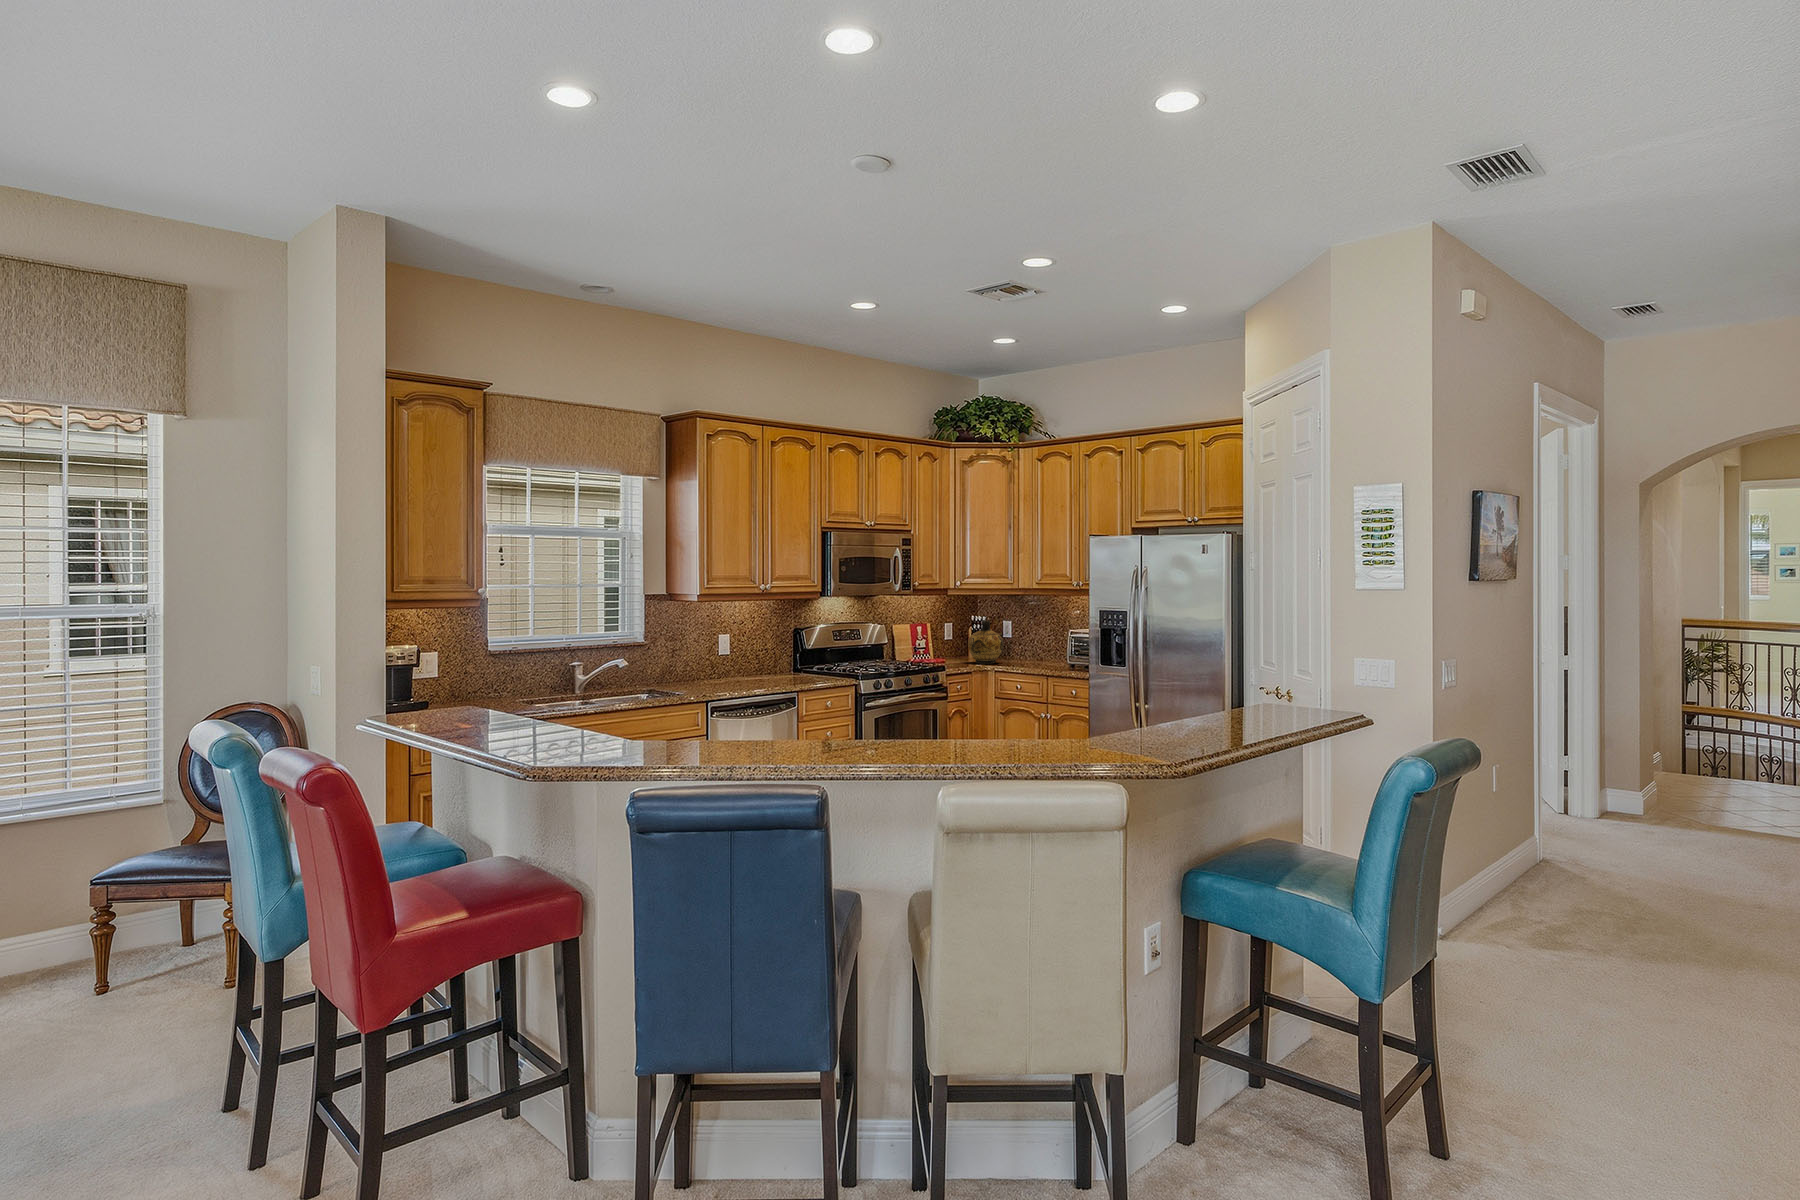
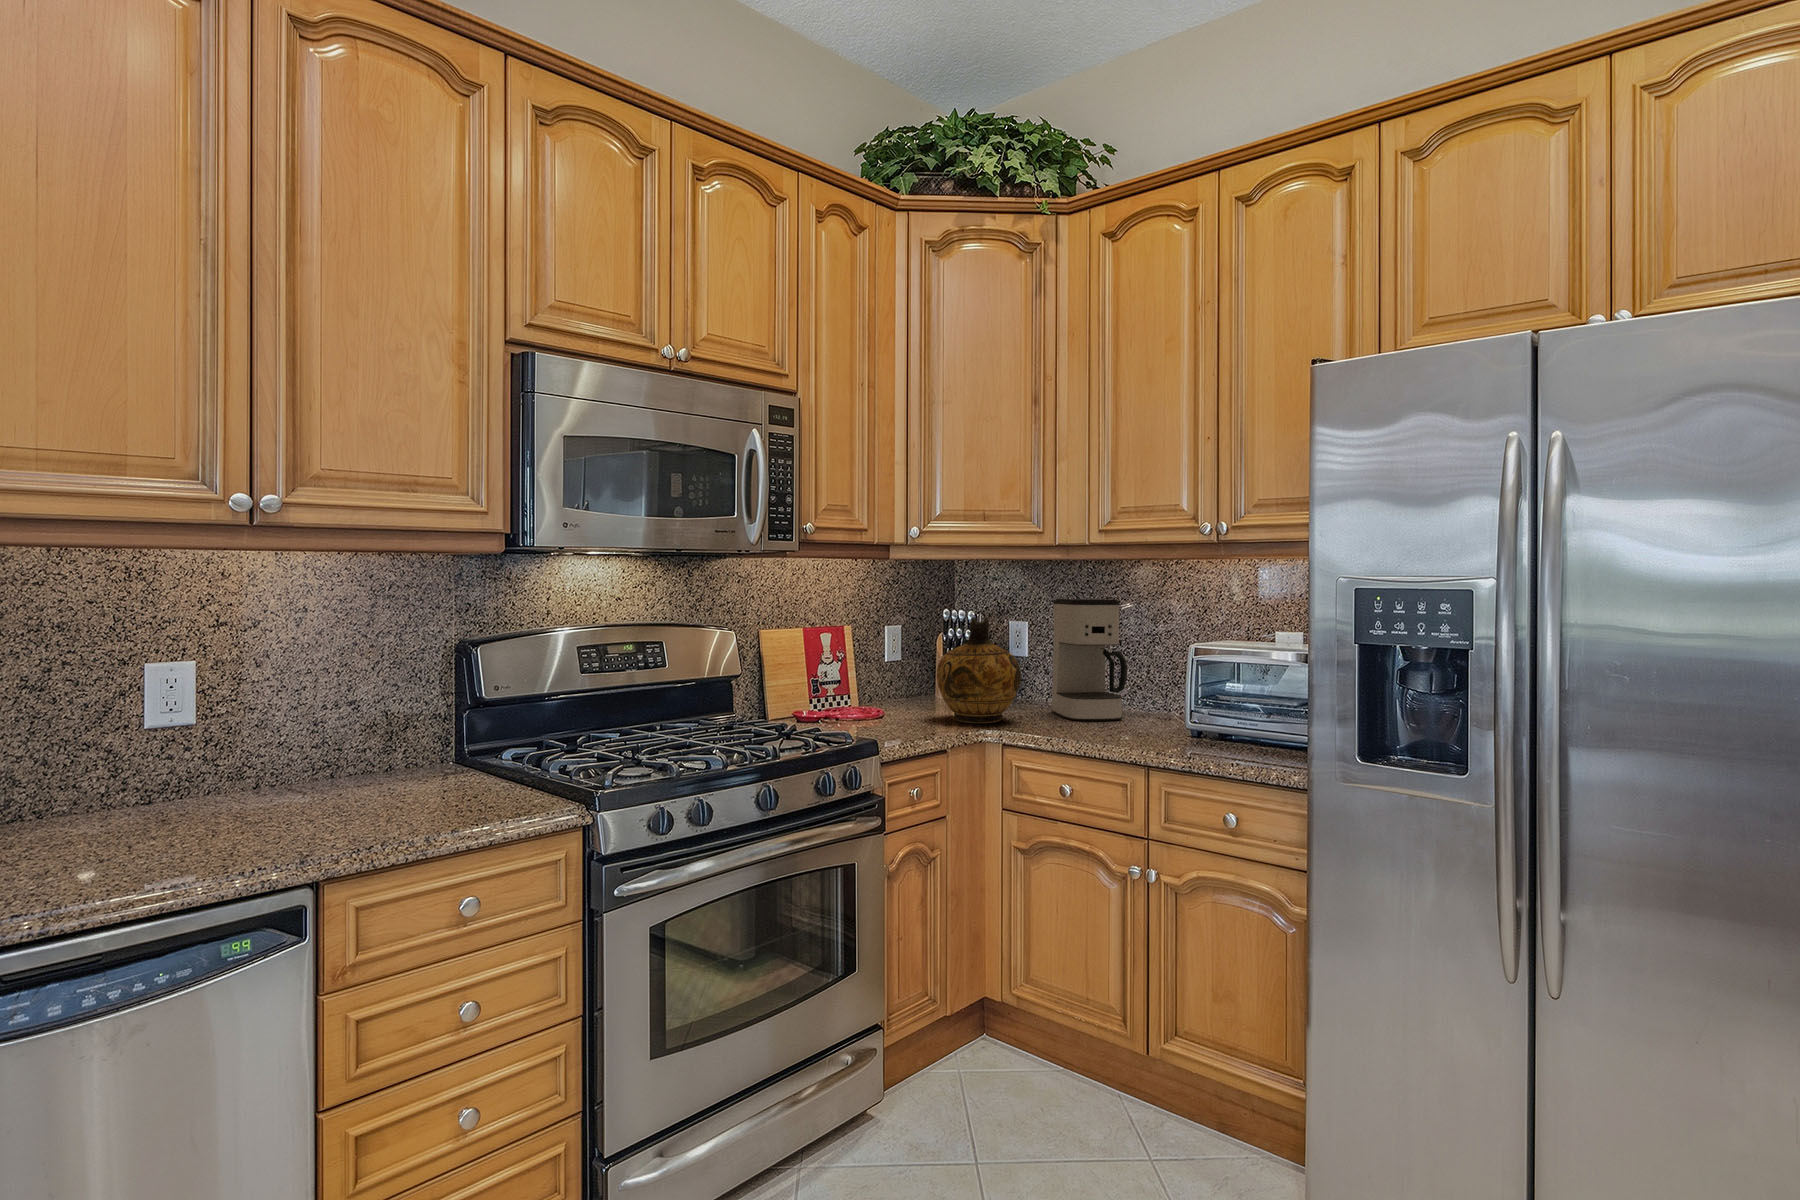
coffee maker: none [1019,611,1051,663] -> present [1052,599,1127,721]

